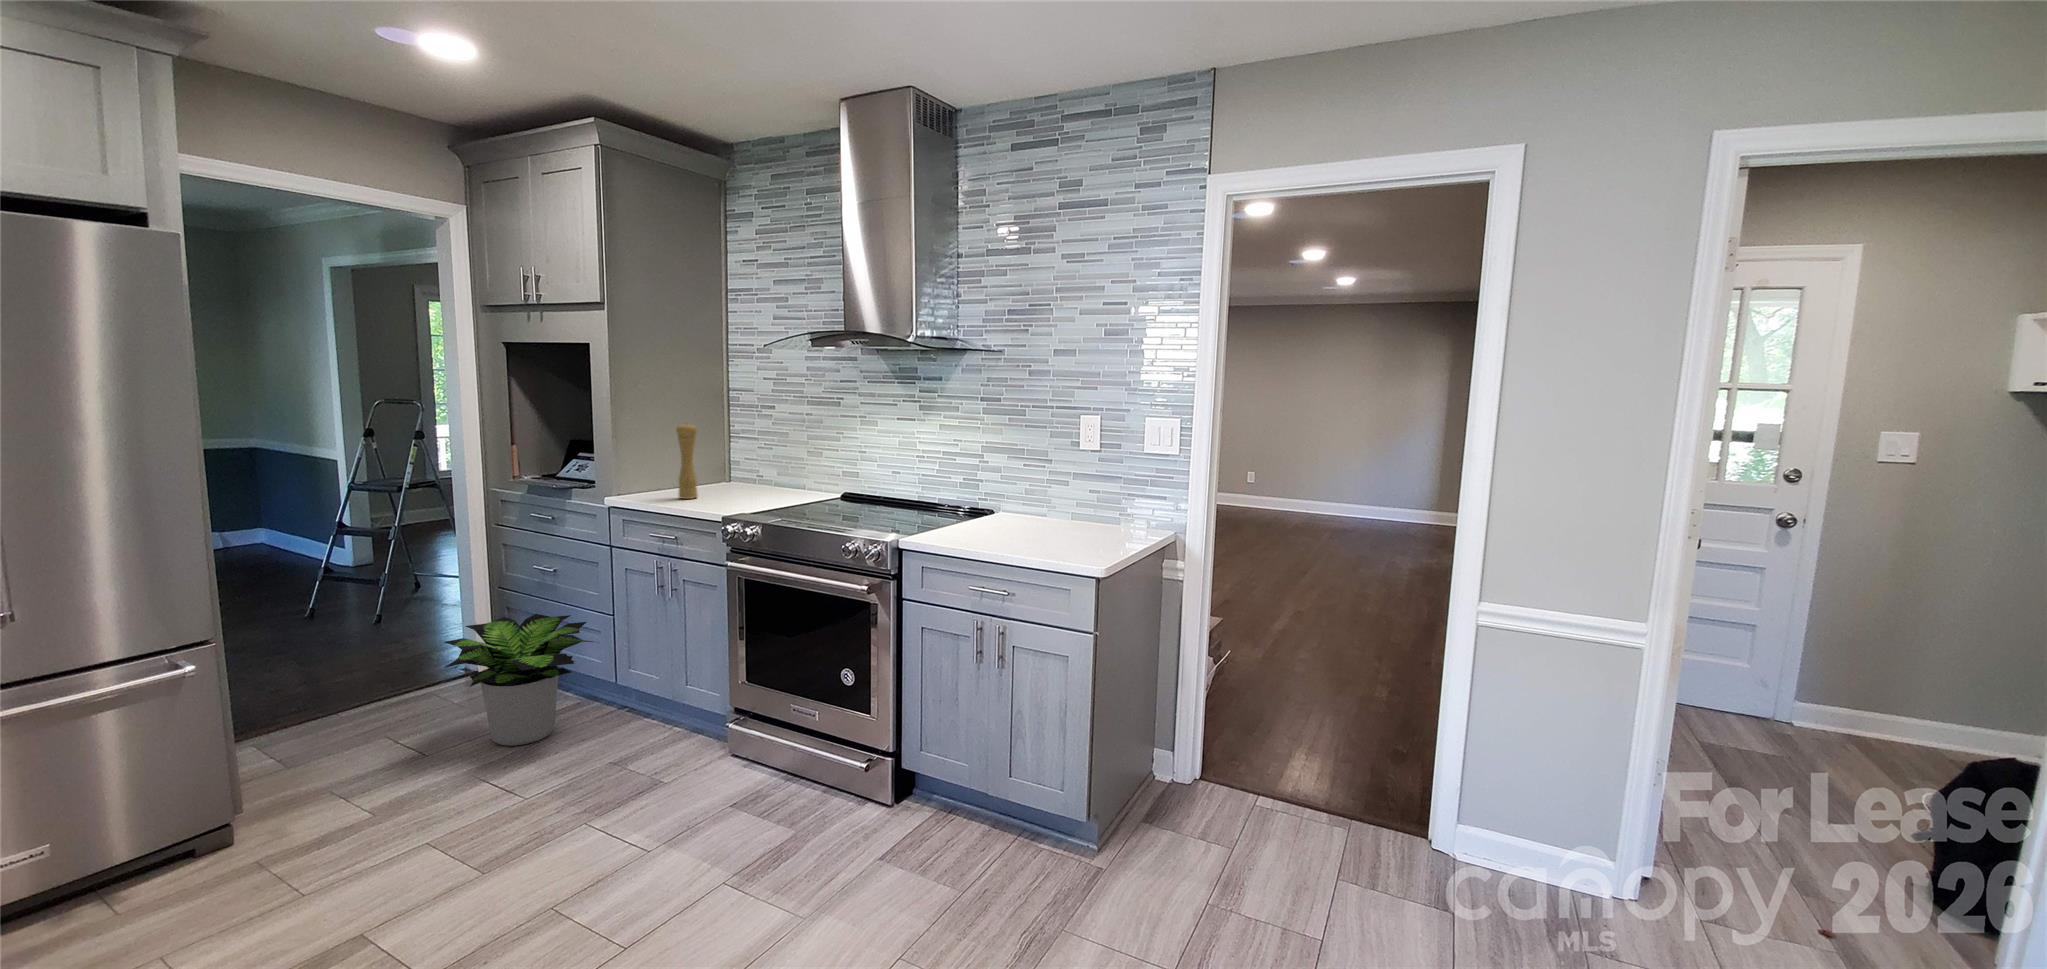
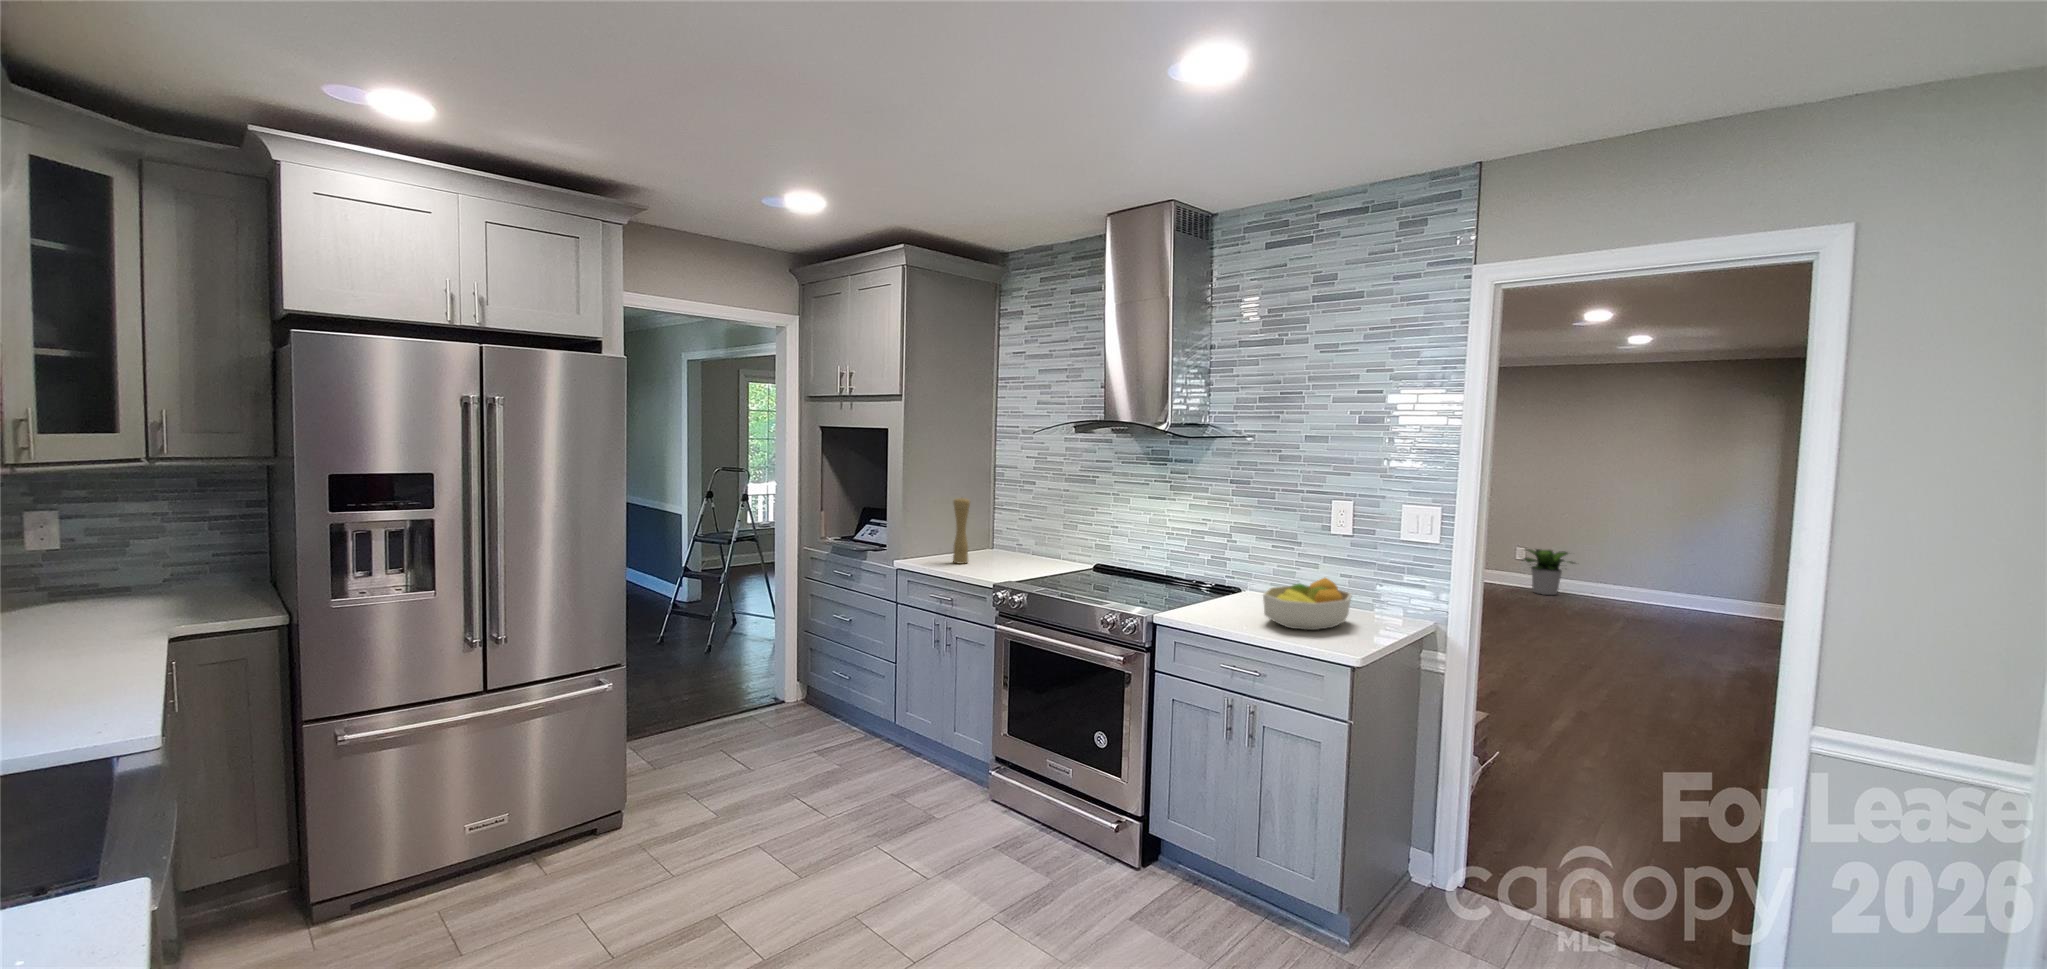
fruit bowl: none [1011,492,1099,545] -> present [1263,578,1352,630]
potted plant: present [444,614,593,746] -> present [1523,549,1574,595]

